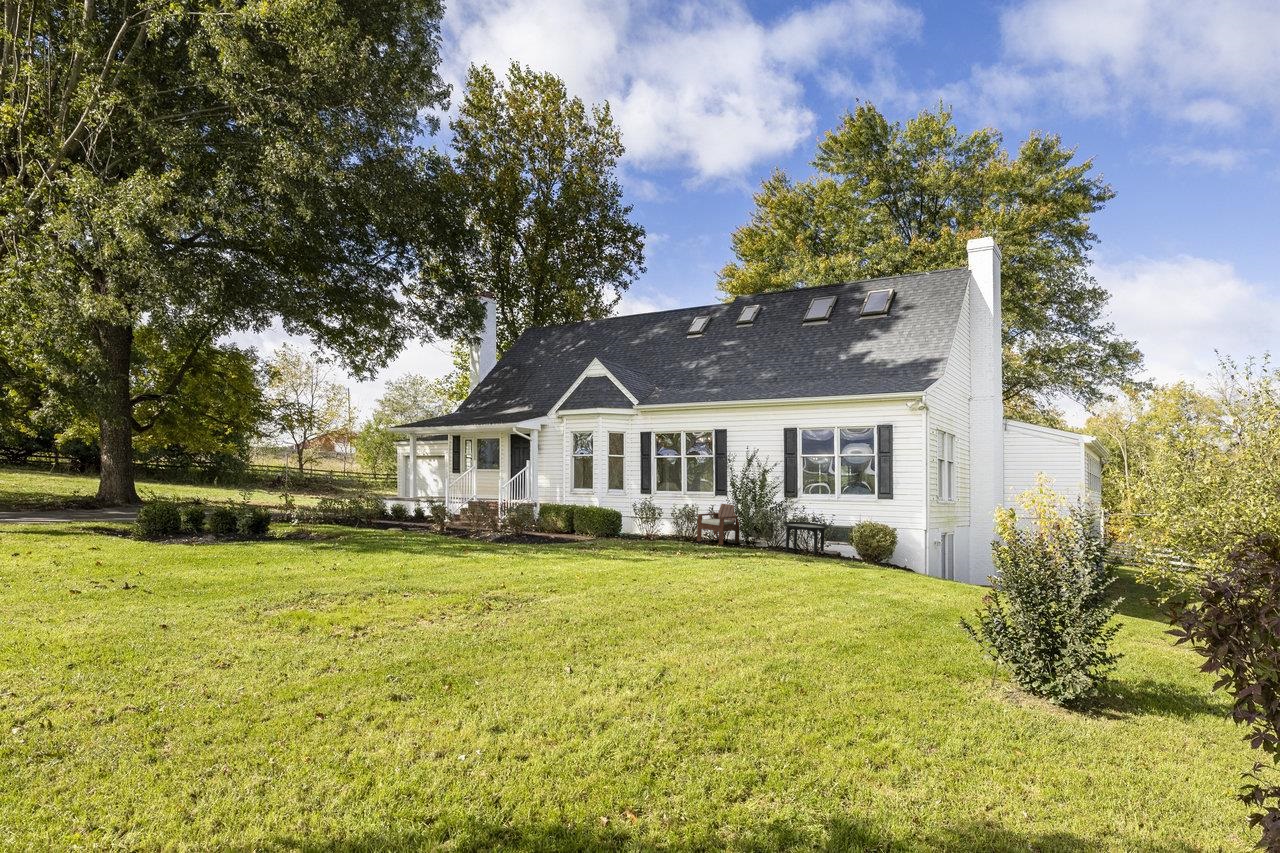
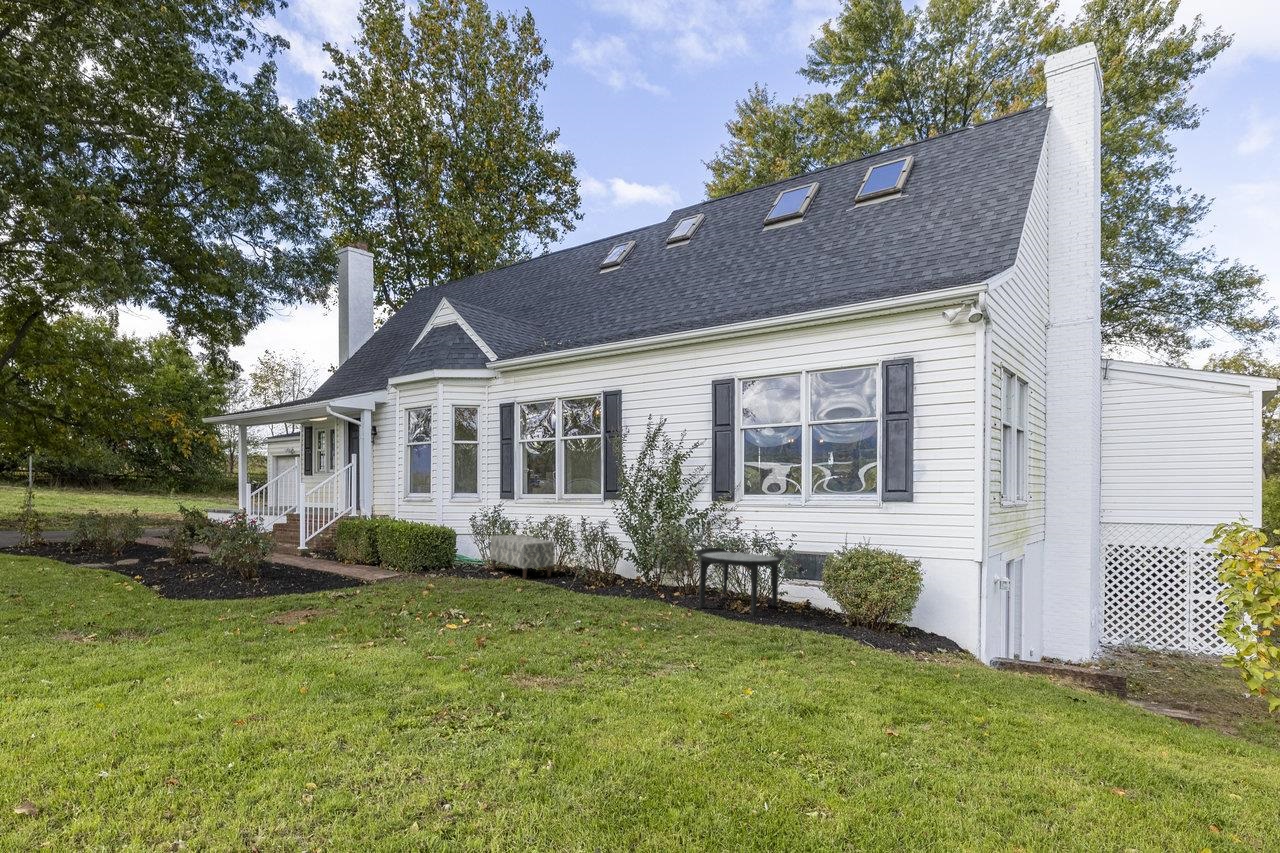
chair: present [697,504,740,545] -> none [556,515,636,592]
bench: none [647,514,690,539] -> present [490,535,555,579]

